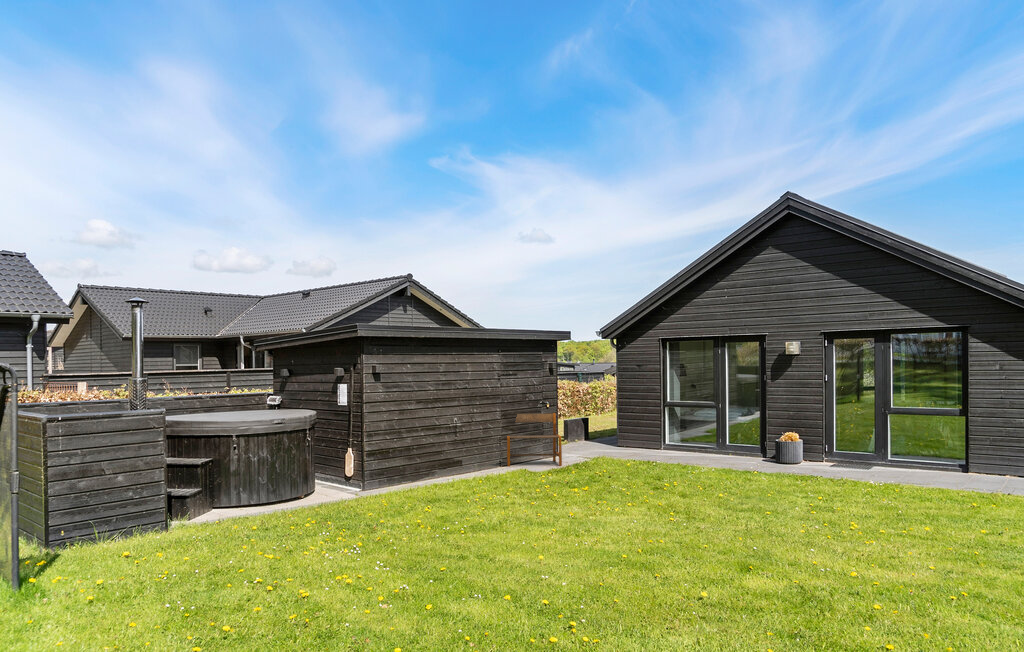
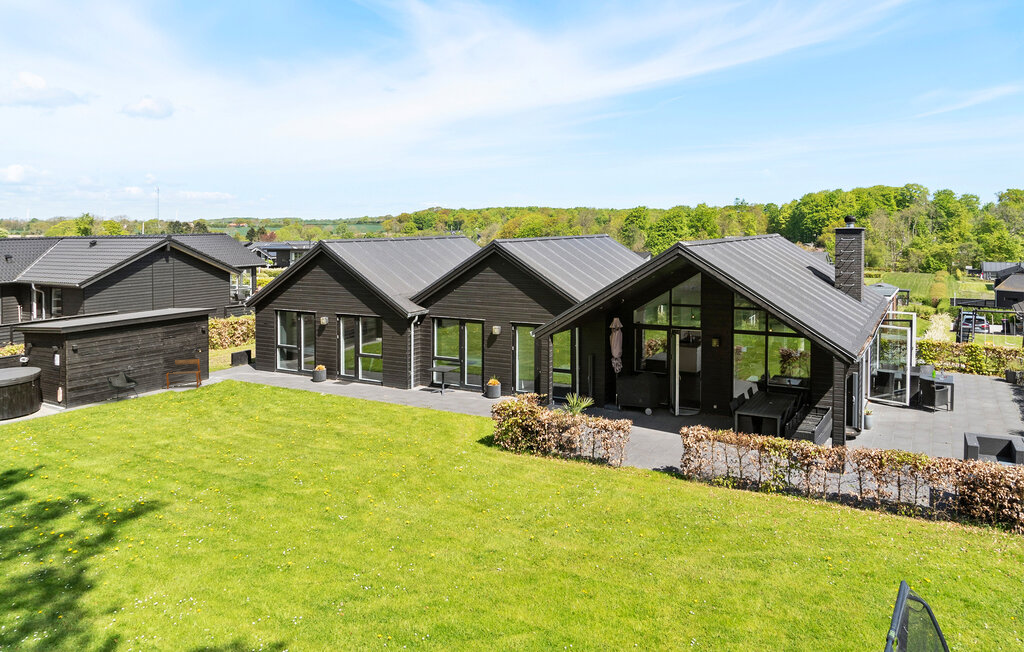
lounge chair: none [424,425,482,484] -> present [107,372,138,401]

